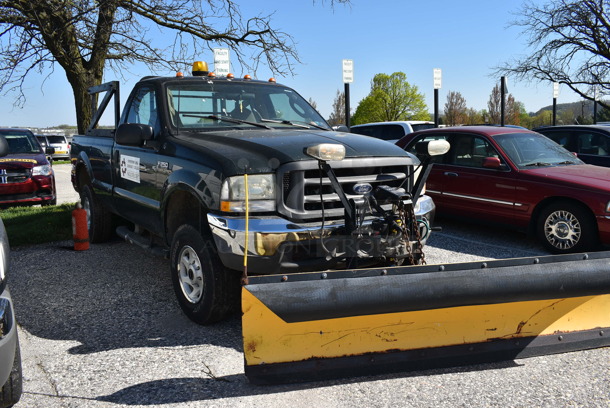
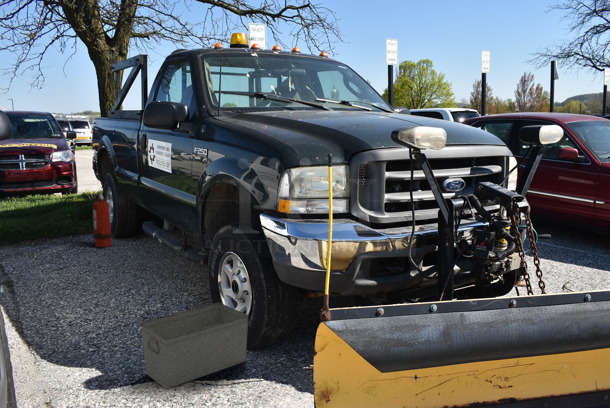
storage bin: none [113,287,201,353] -> present [141,303,248,389]

